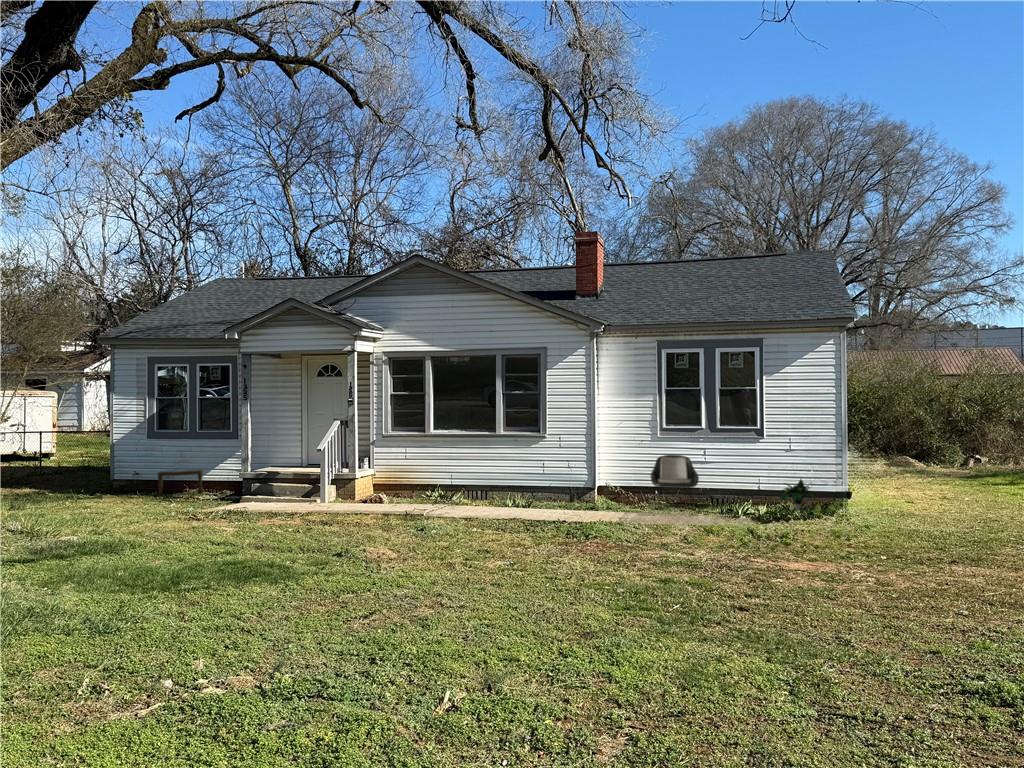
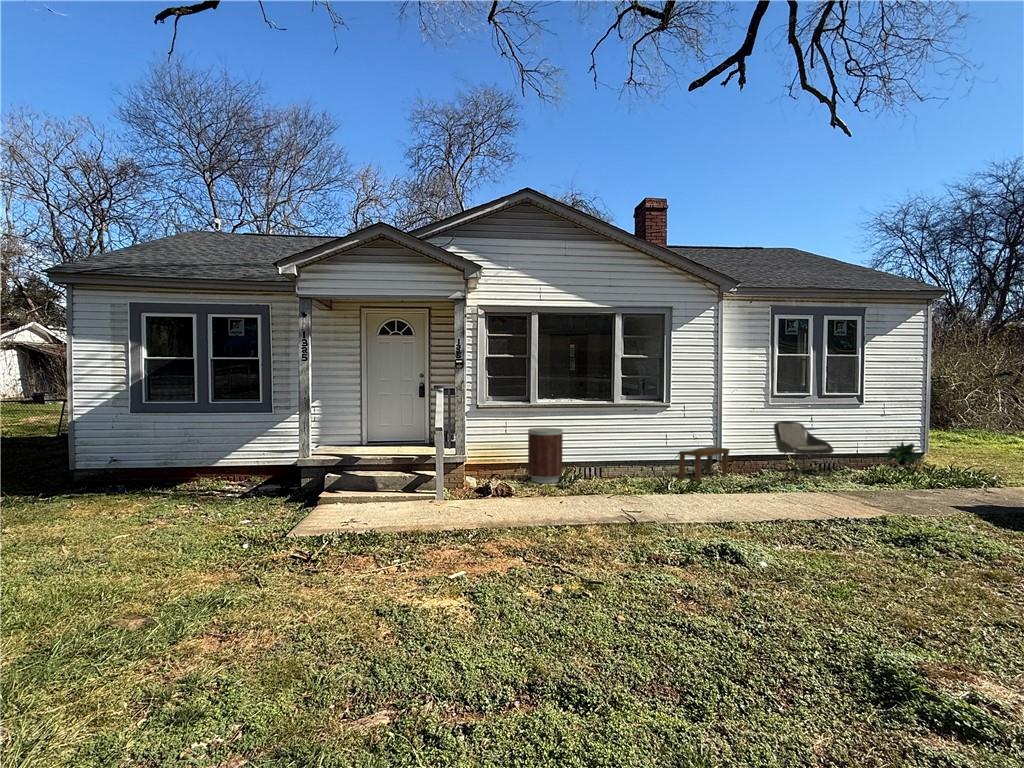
trash can: none [414,456,444,504] -> present [528,428,563,484]
bench: present [157,469,203,496] -> present [679,447,730,482]

